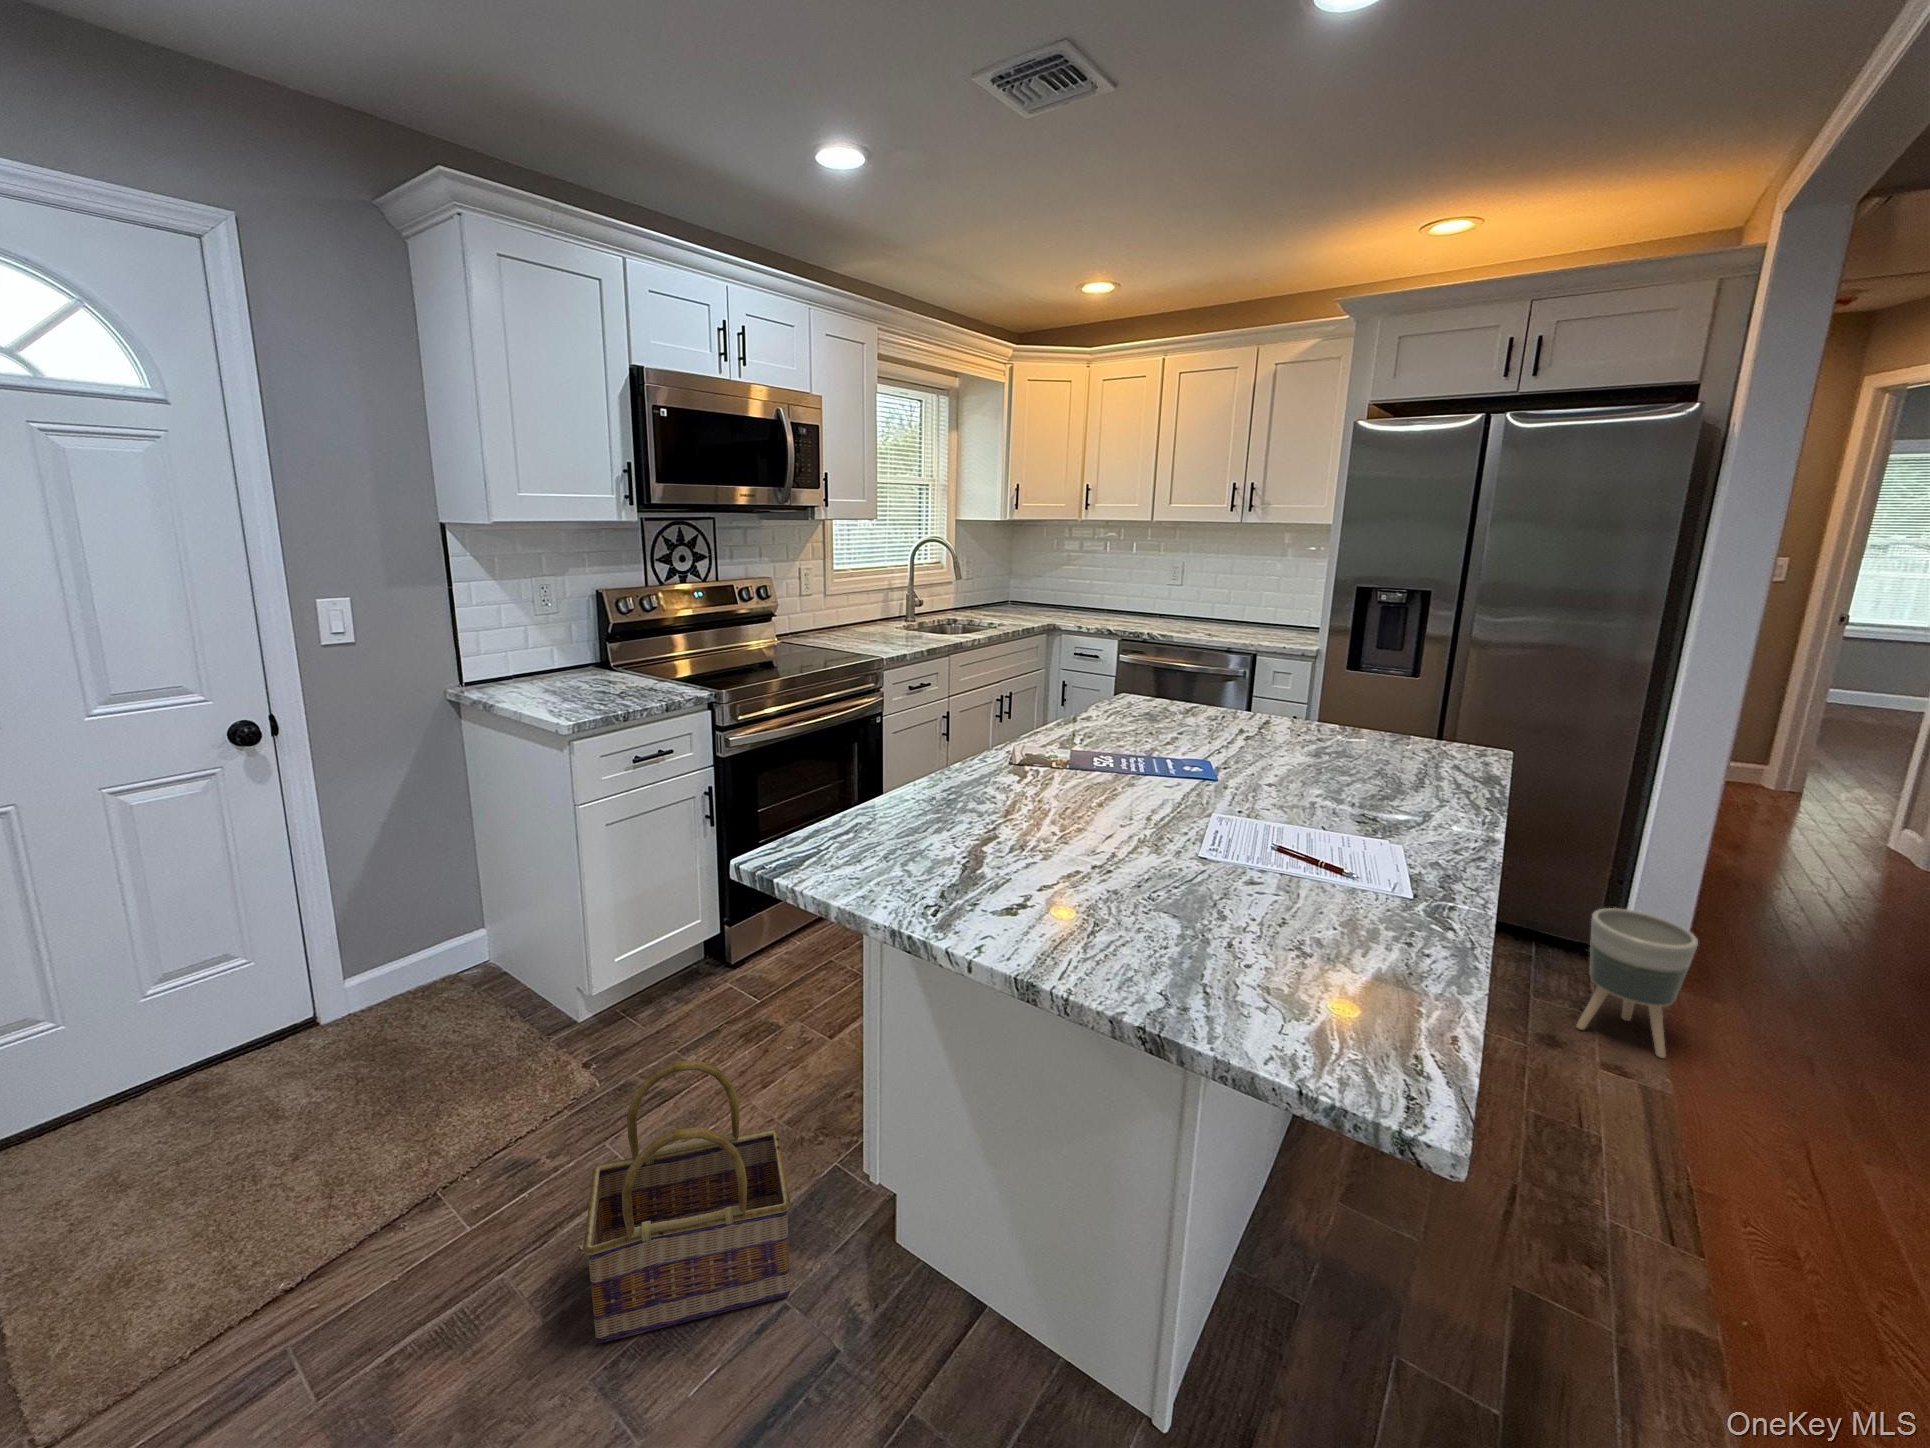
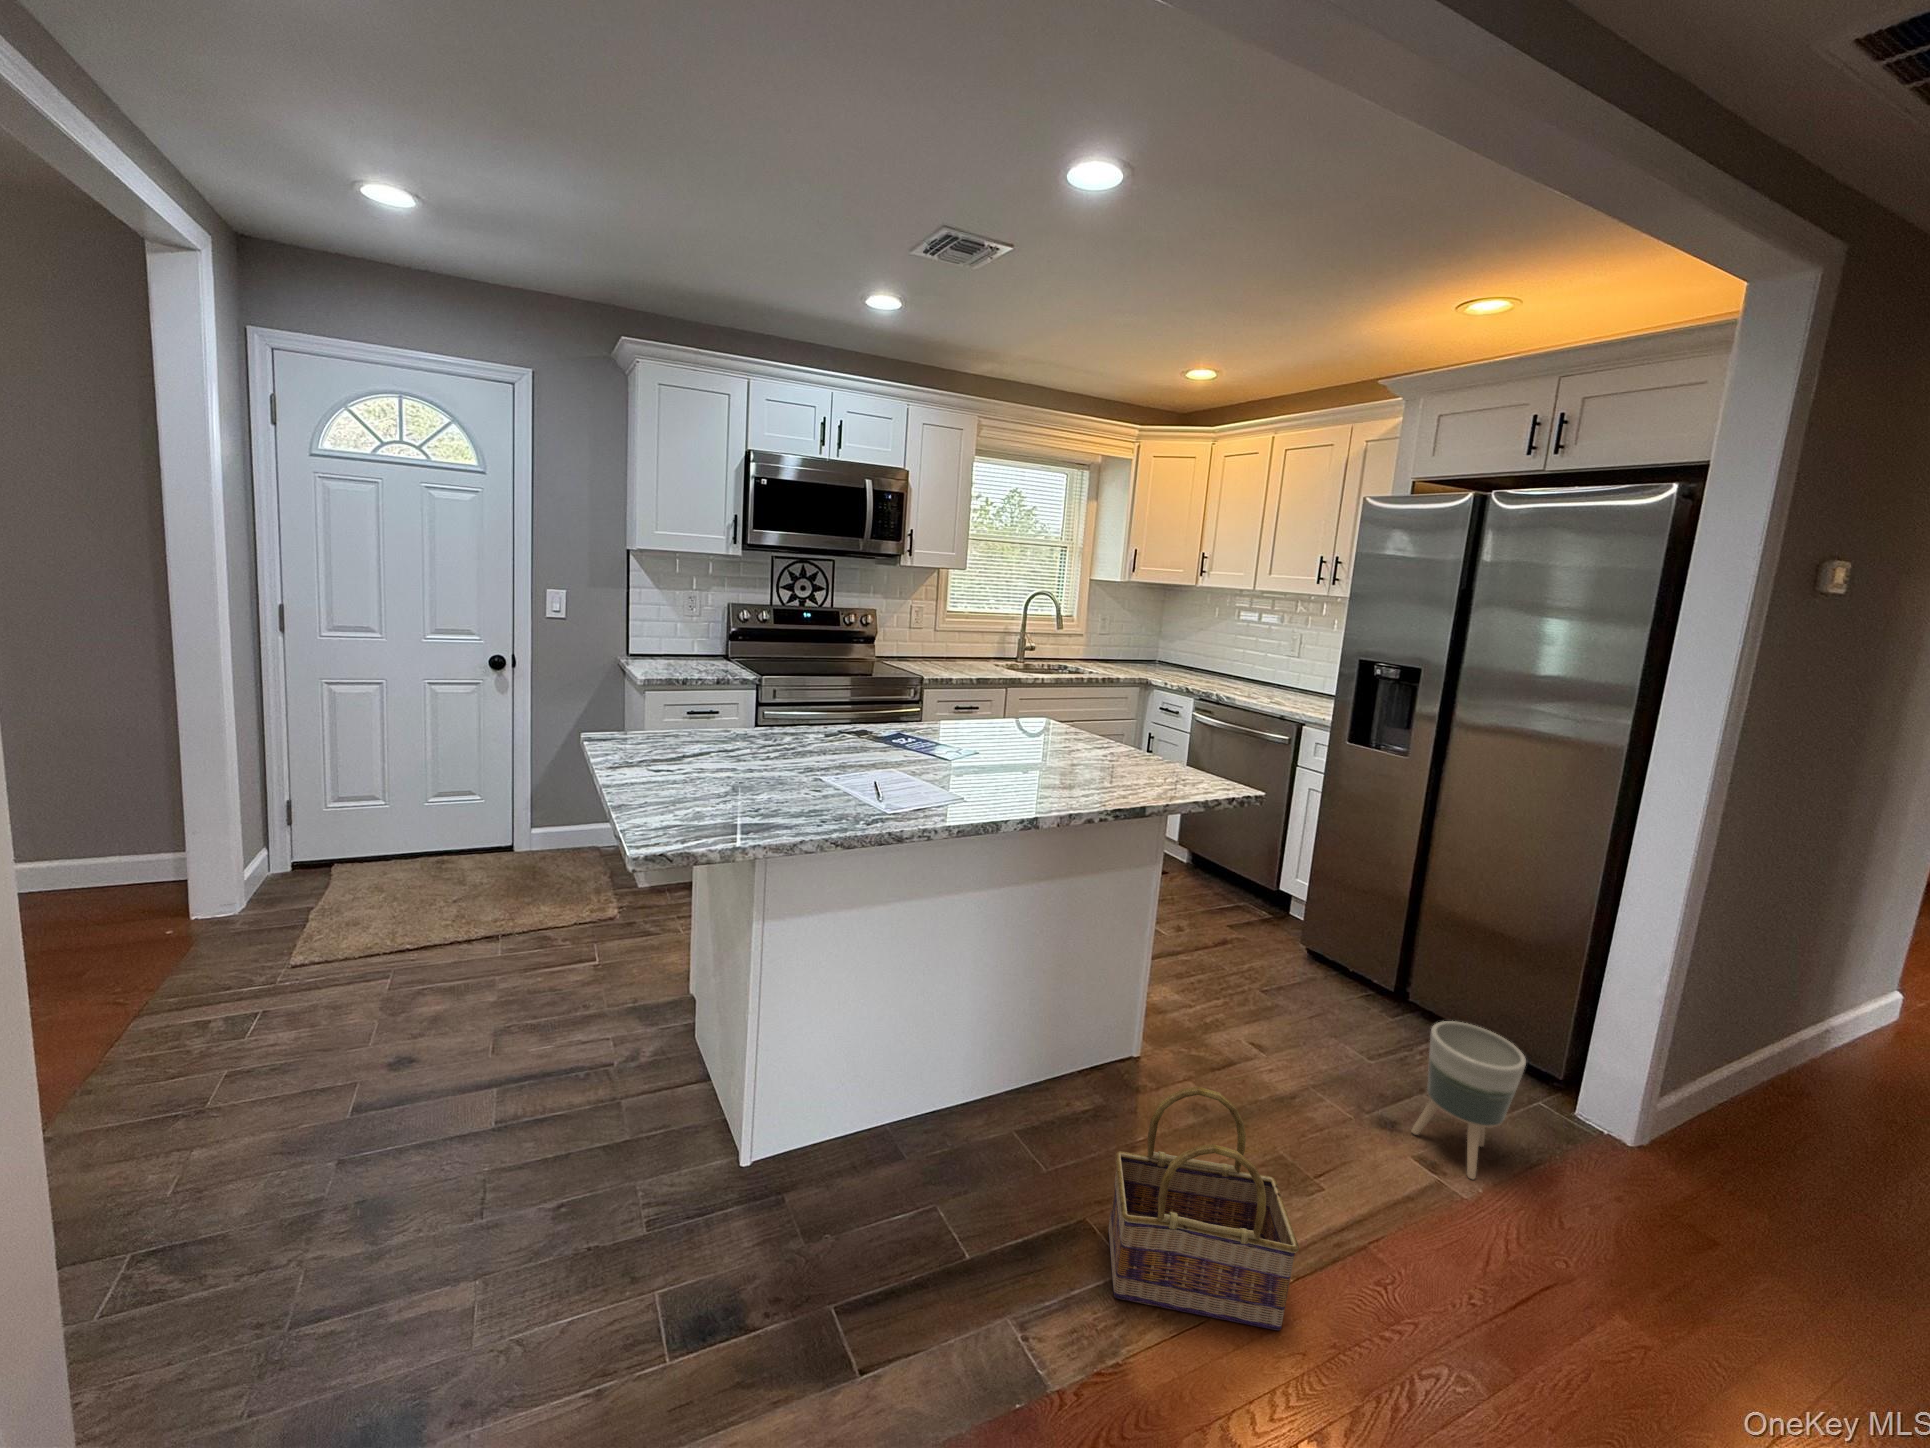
basket: present [584,1061,791,1343] -> present [1108,1087,1299,1330]

